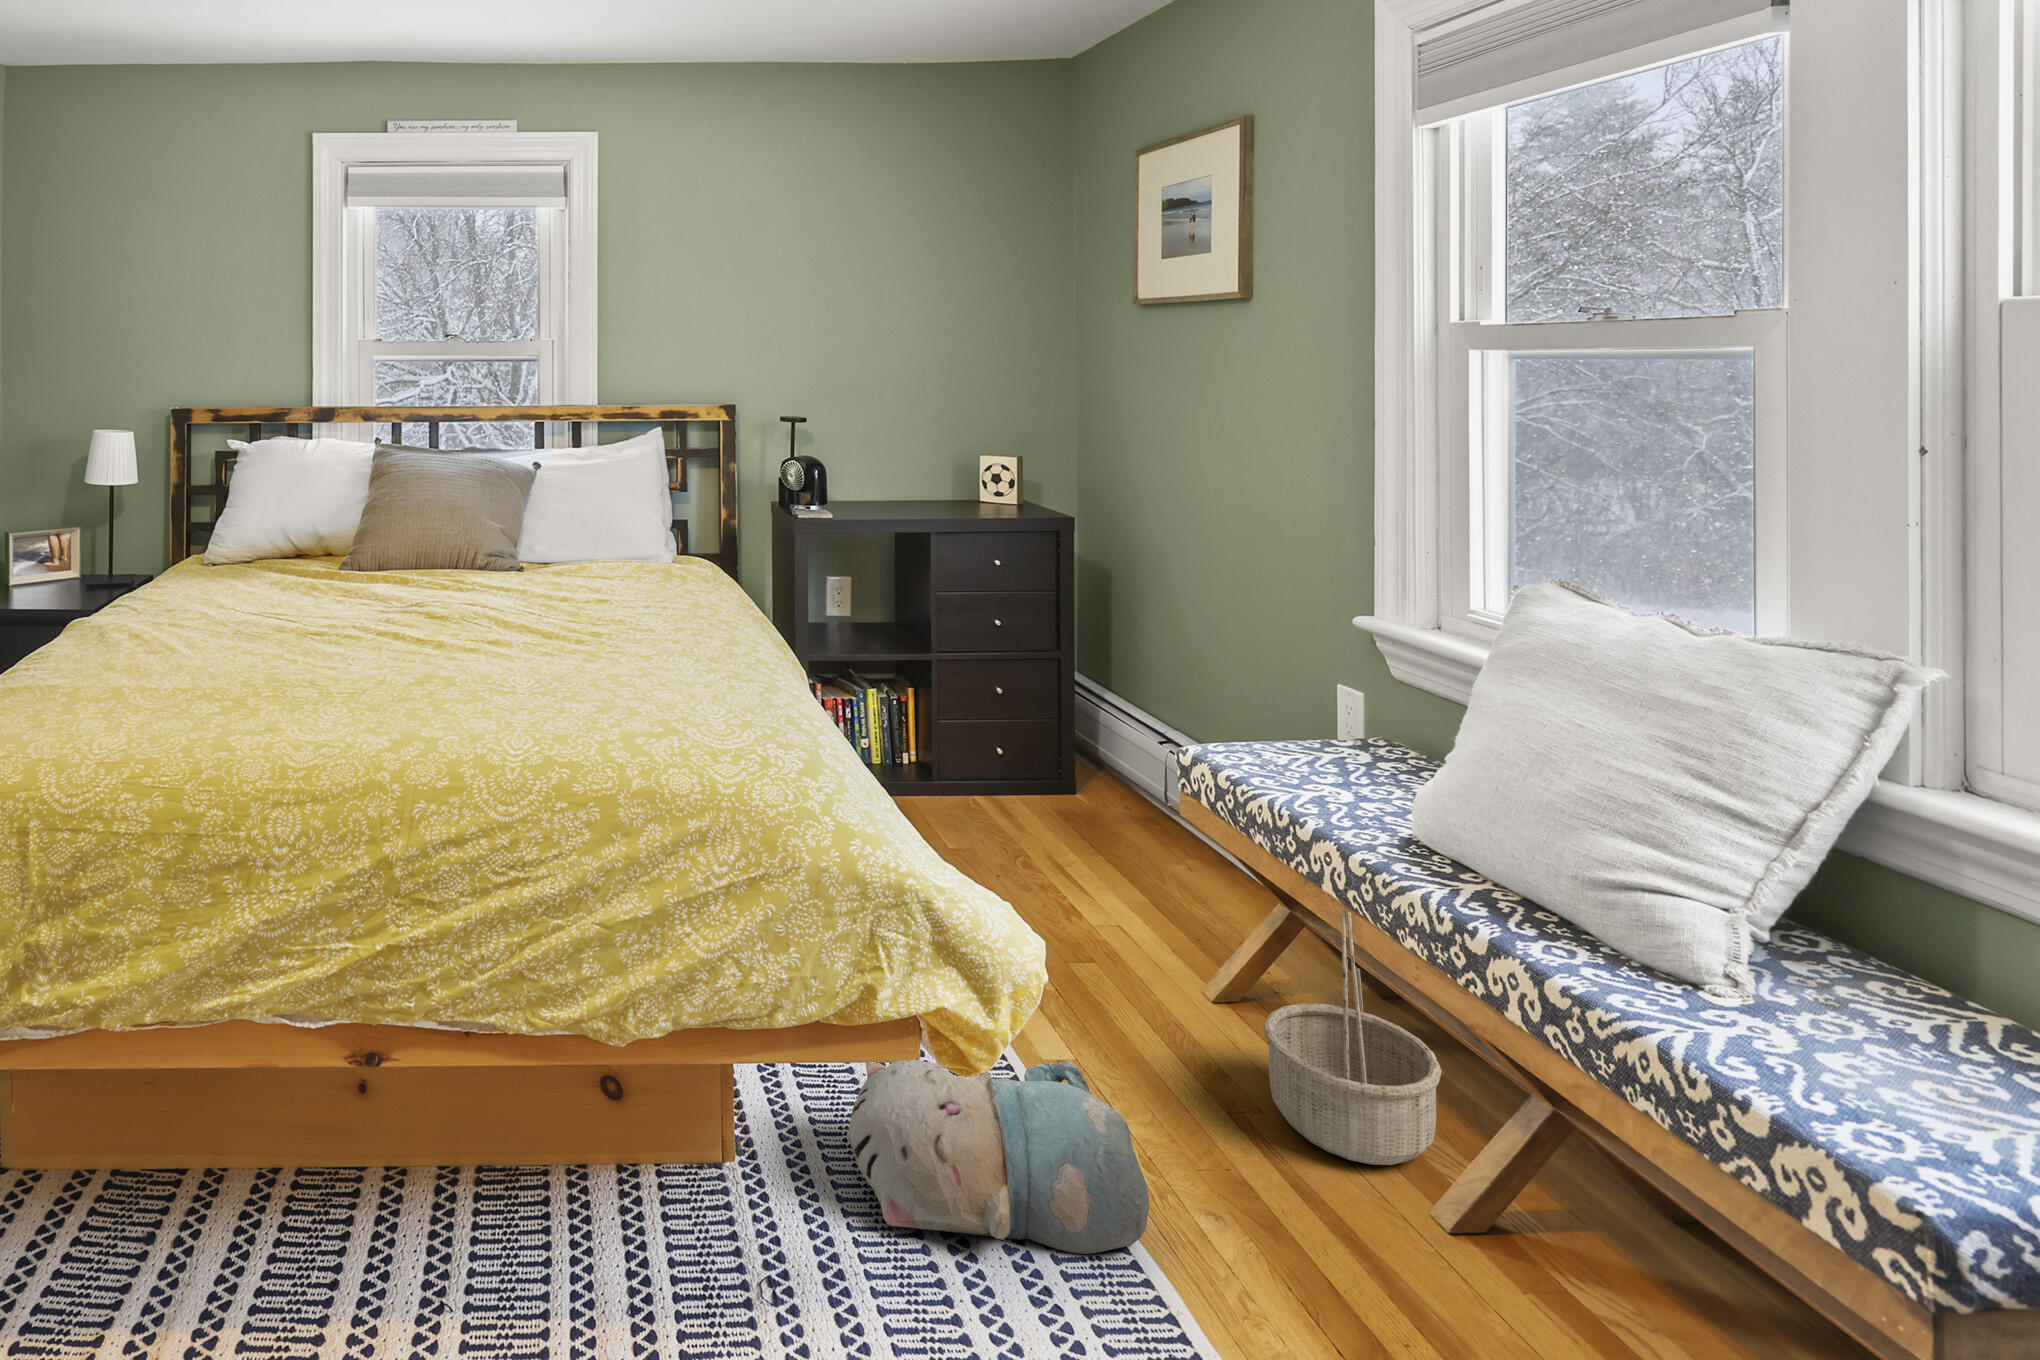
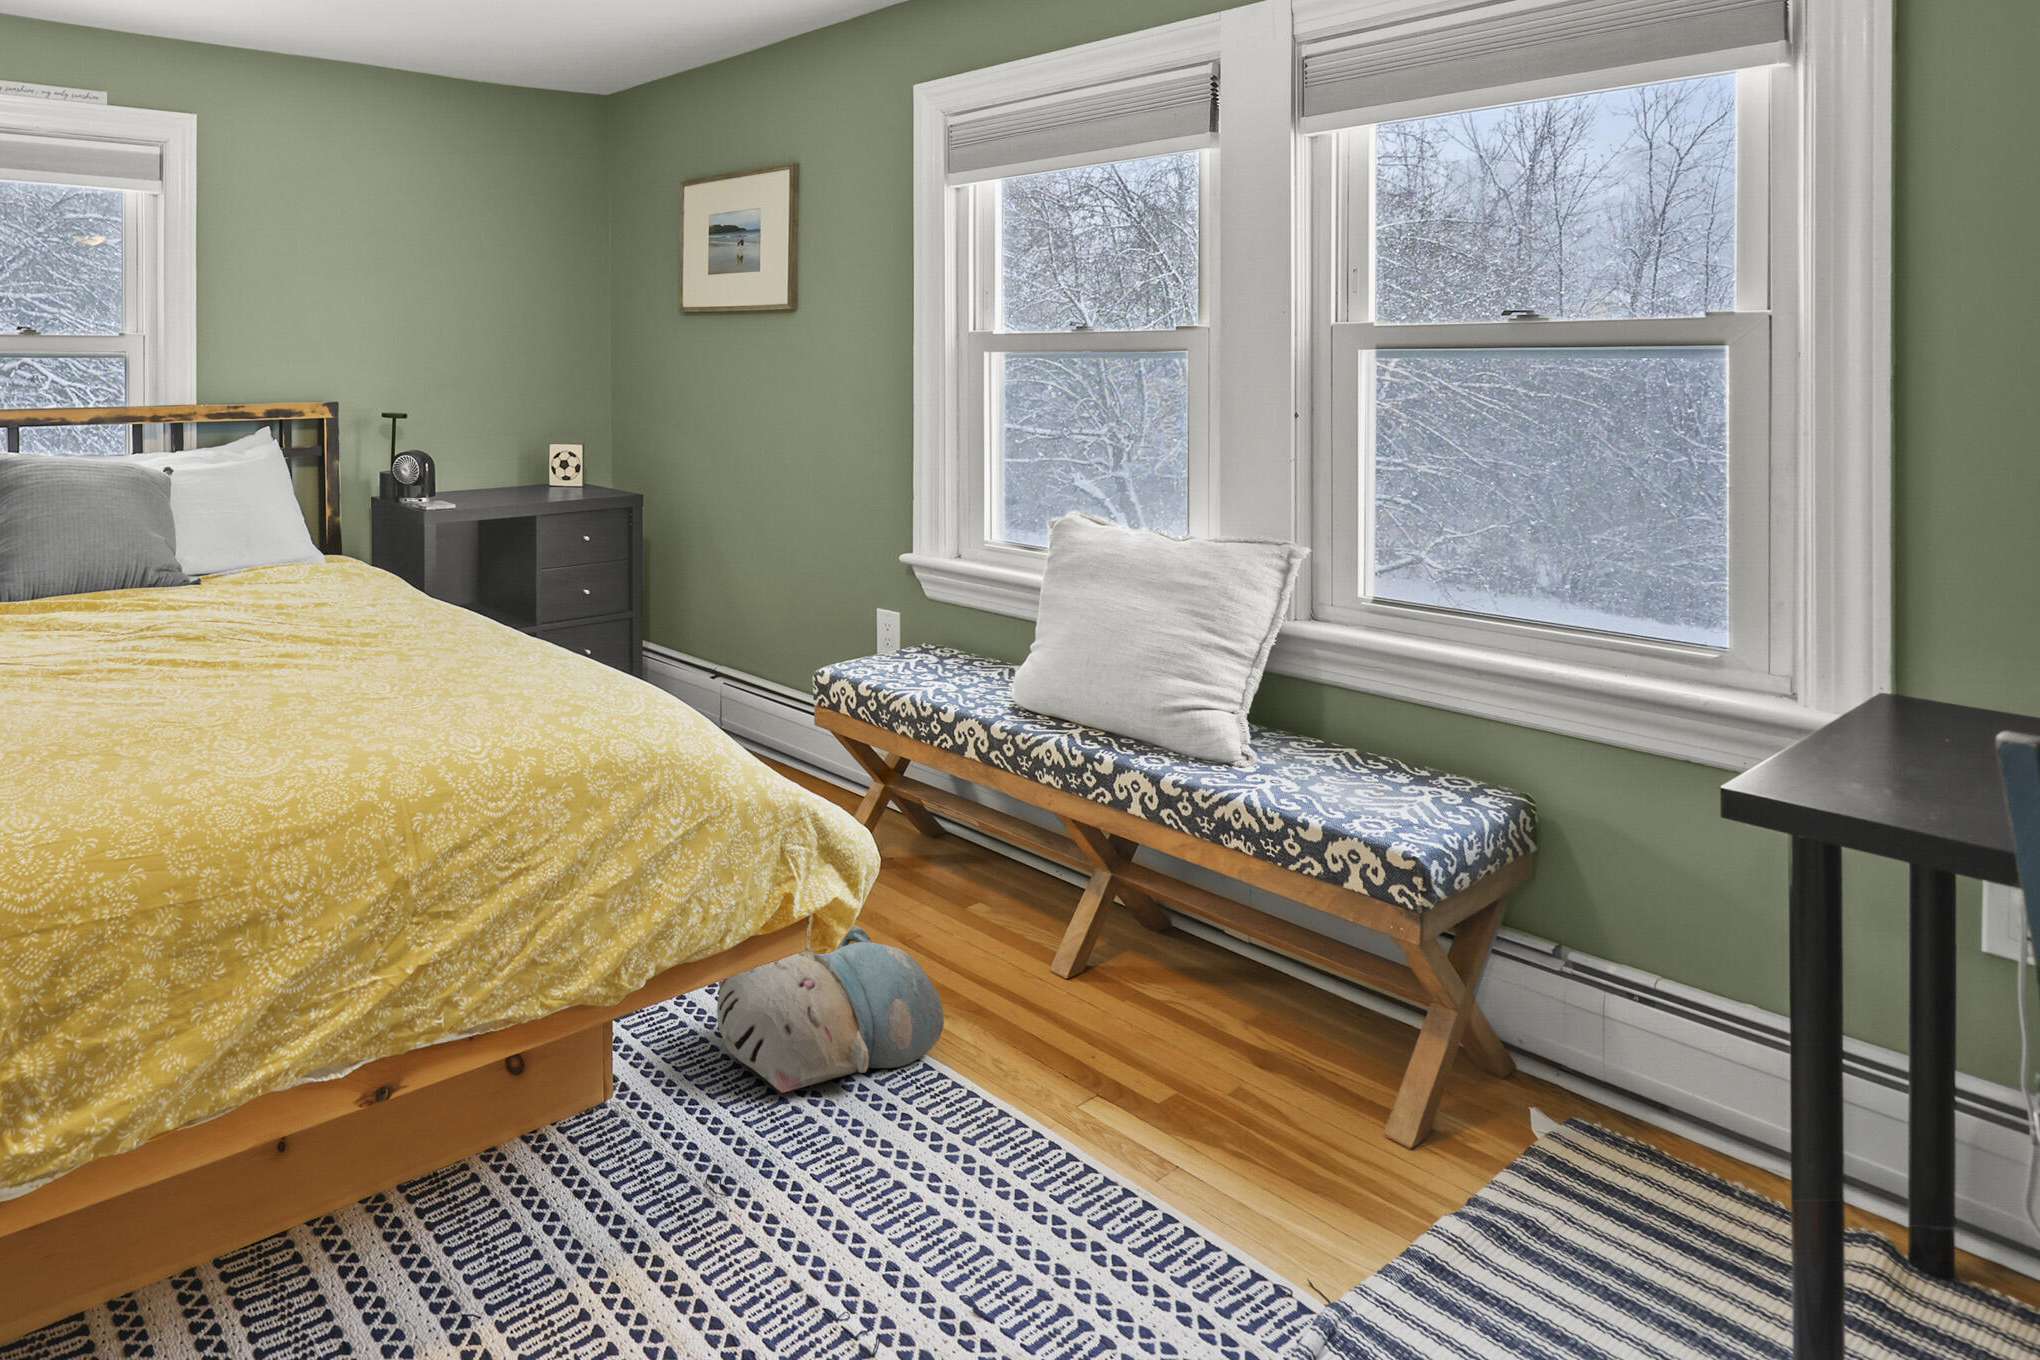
basket: present [1264,910,1442,1165] -> none [924,761,1042,948]

